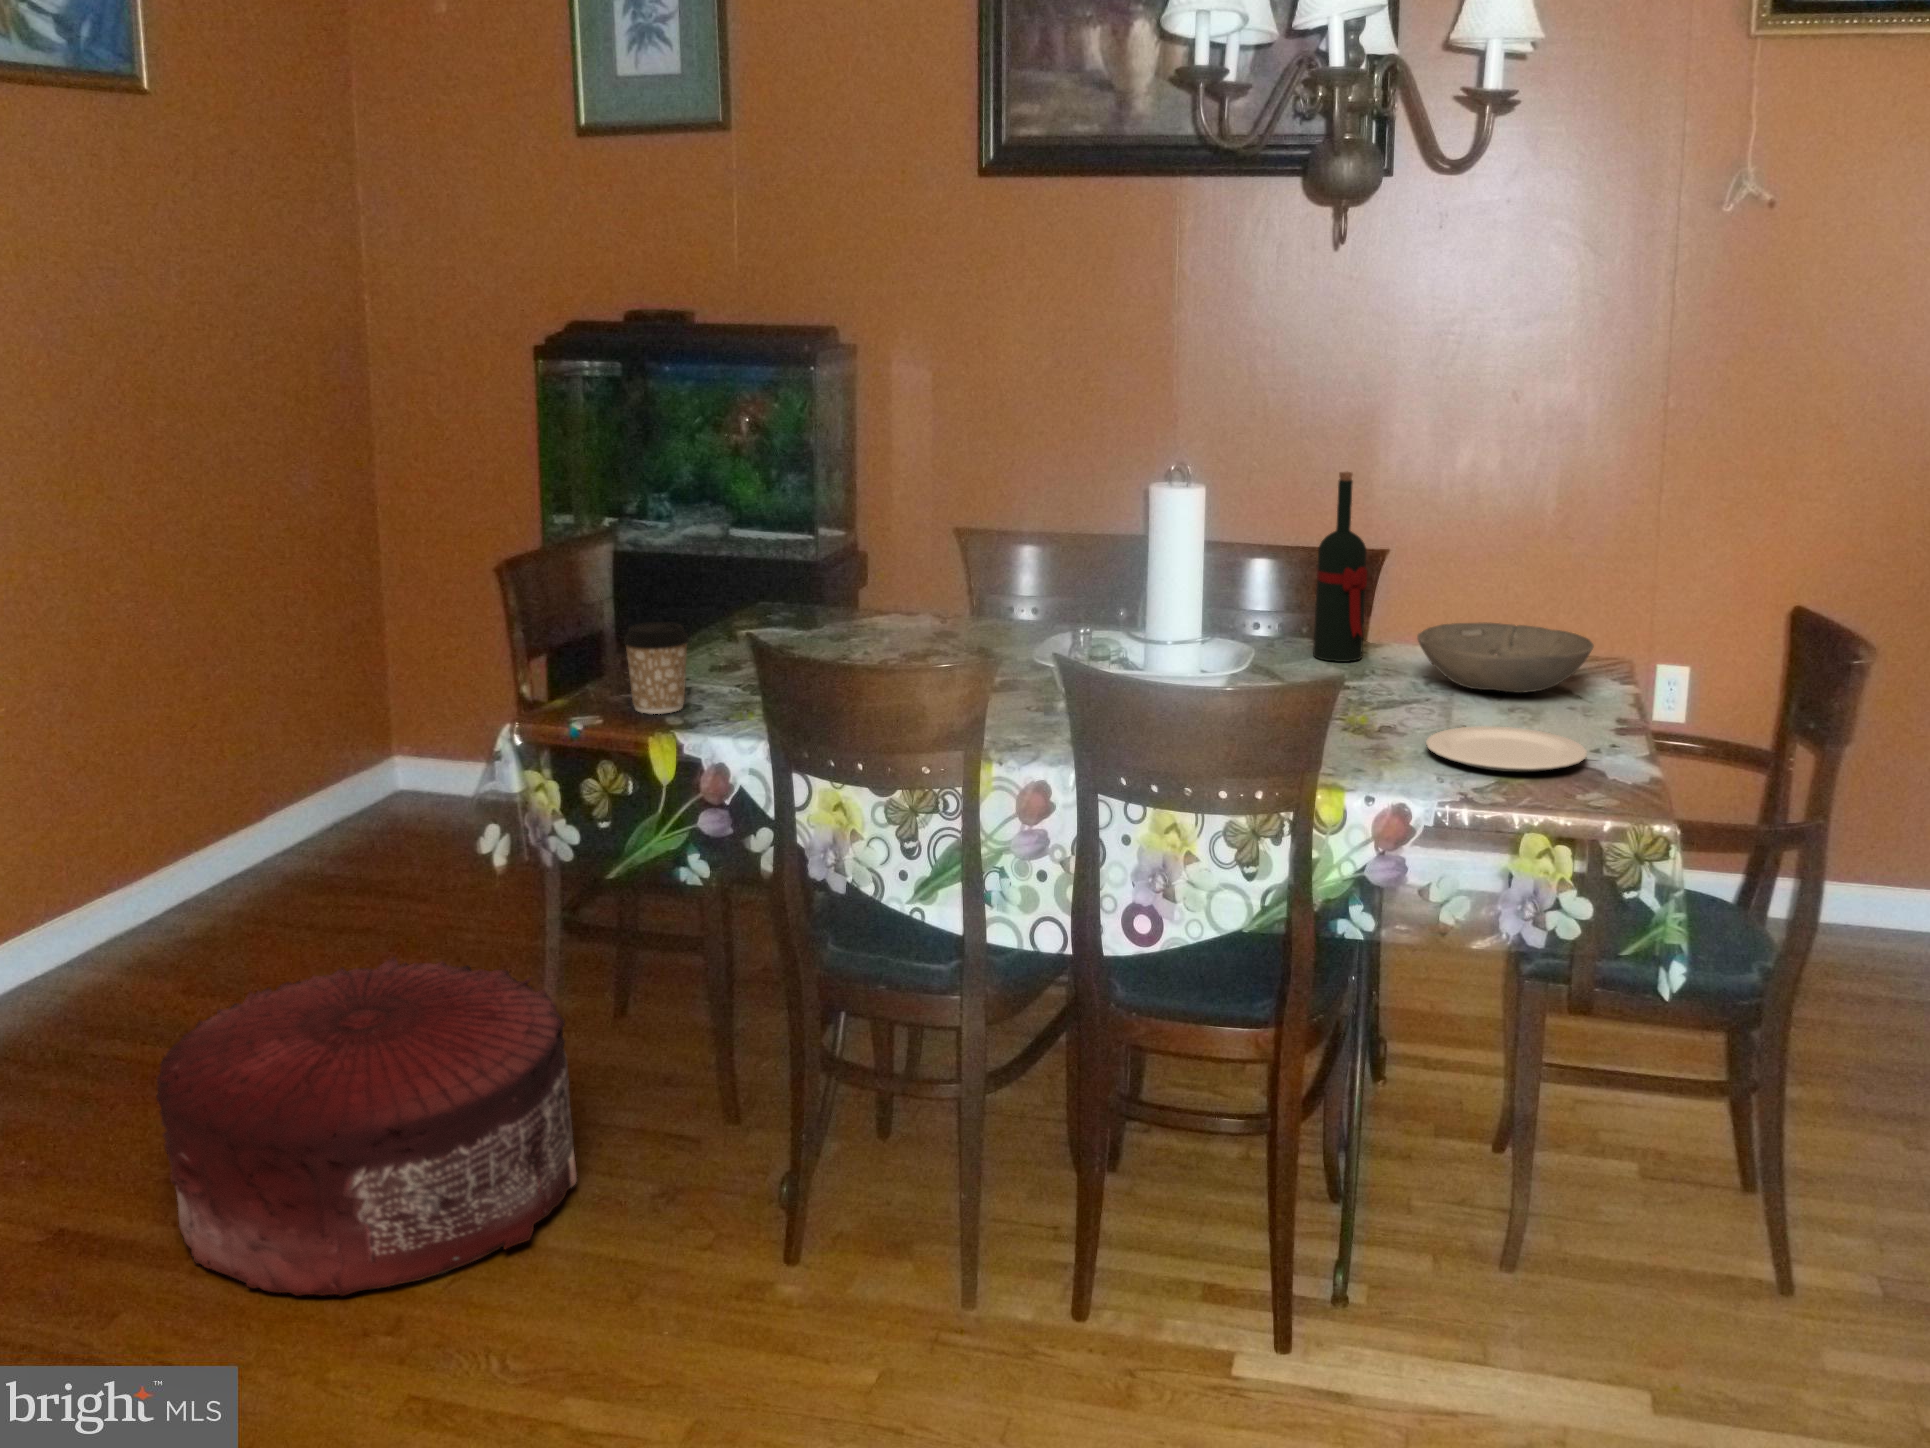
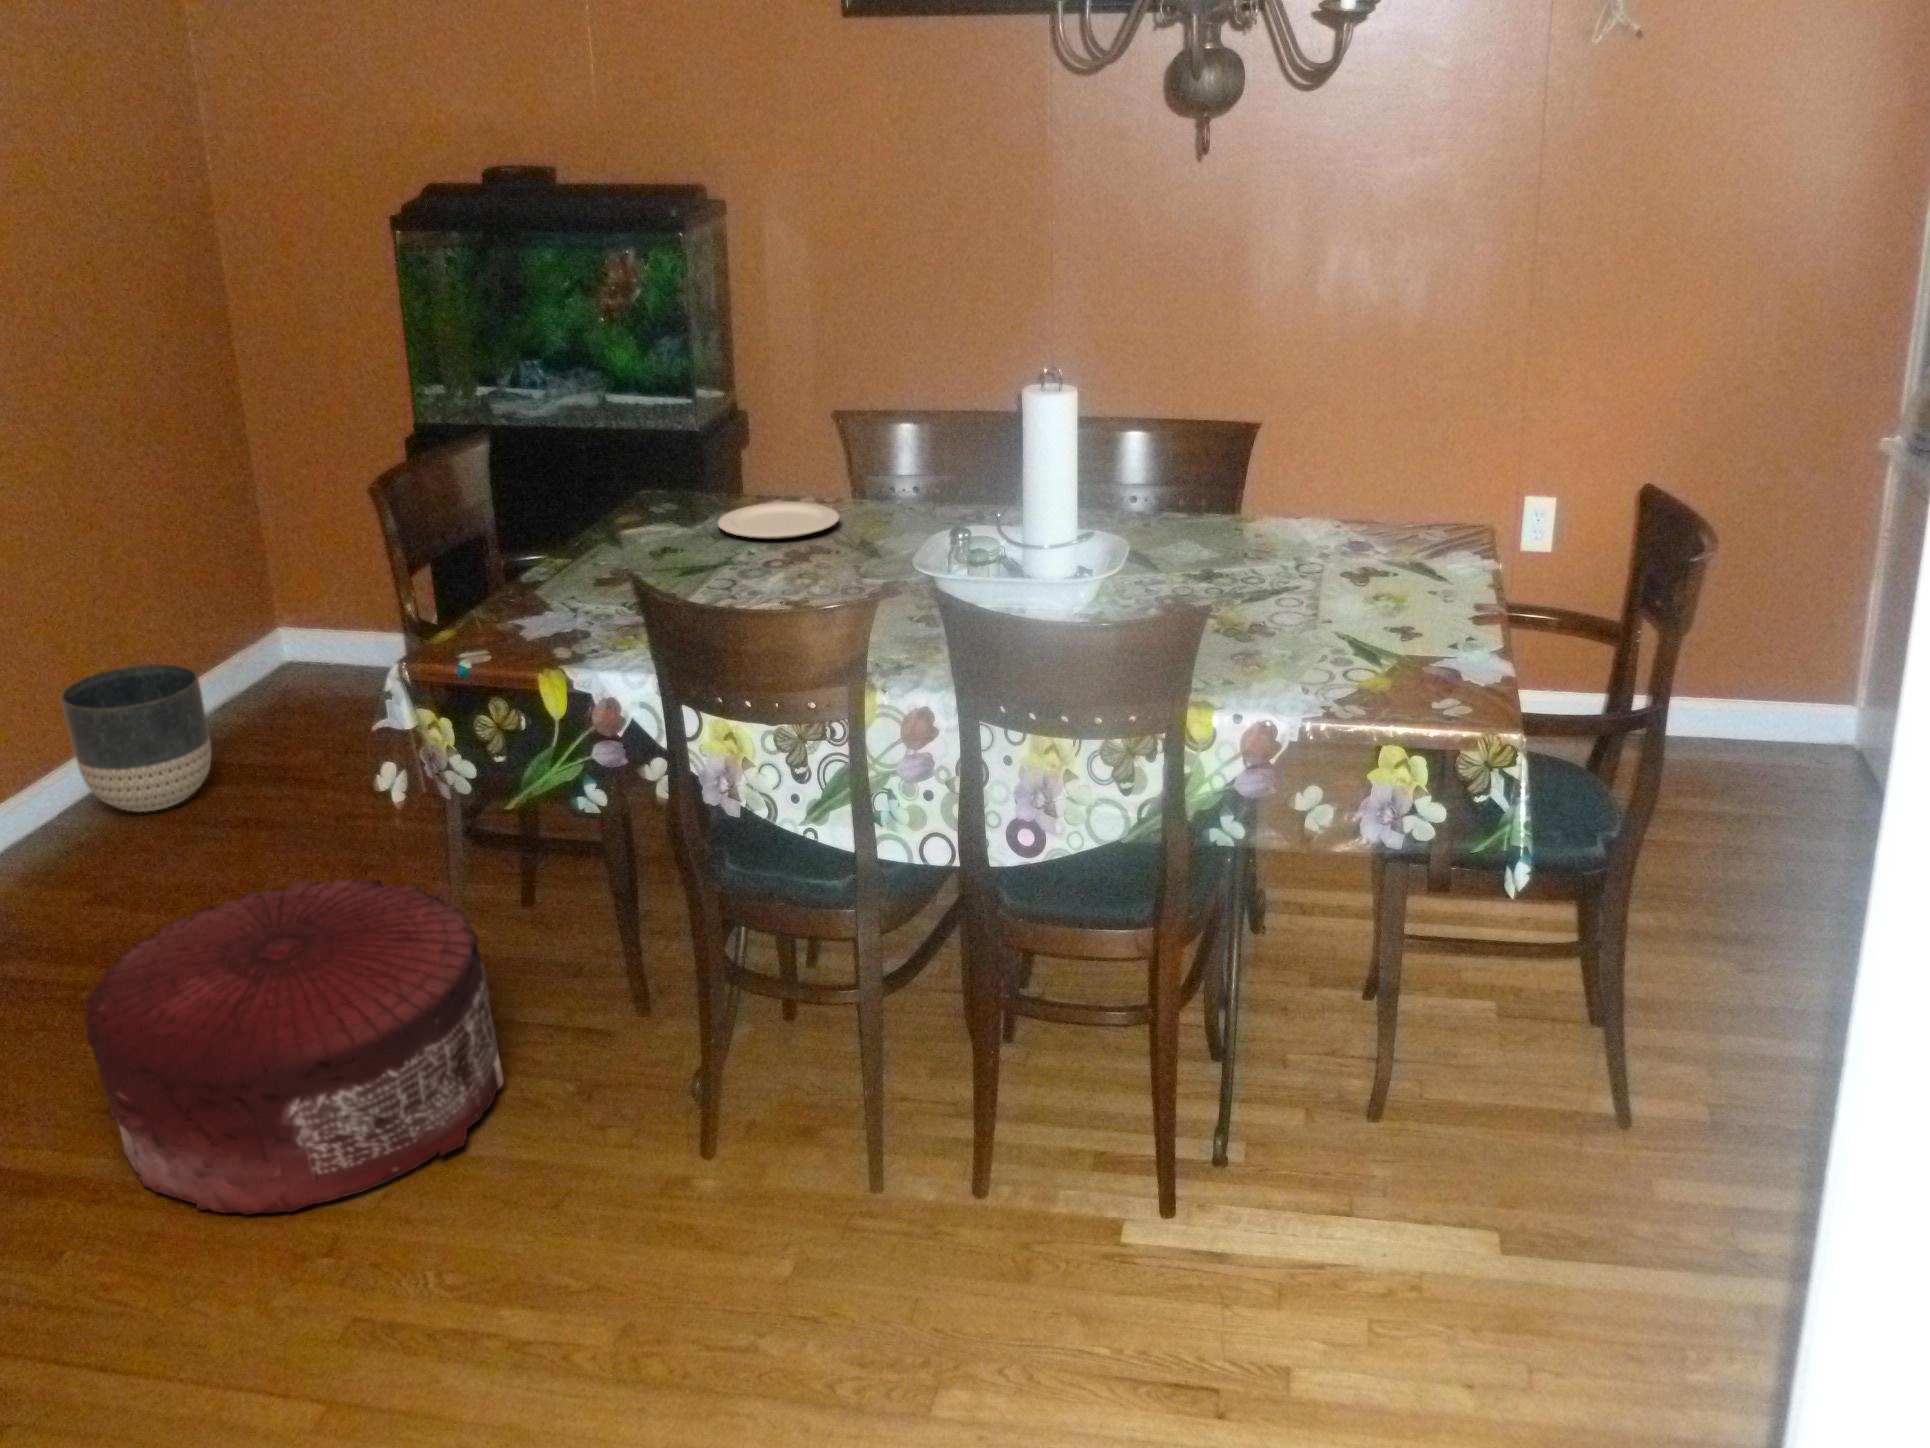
wine bottle: present [1313,472,1367,662] -> none [1187,357,1238,546]
coffee cup: present [624,622,689,714] -> none [503,551,569,645]
bowl: present [1417,623,1594,693] -> none [1286,504,1455,579]
plate: present [1426,726,1587,772] -> present [718,502,839,540]
planter: none [174,769,313,914] -> present [61,664,211,812]

